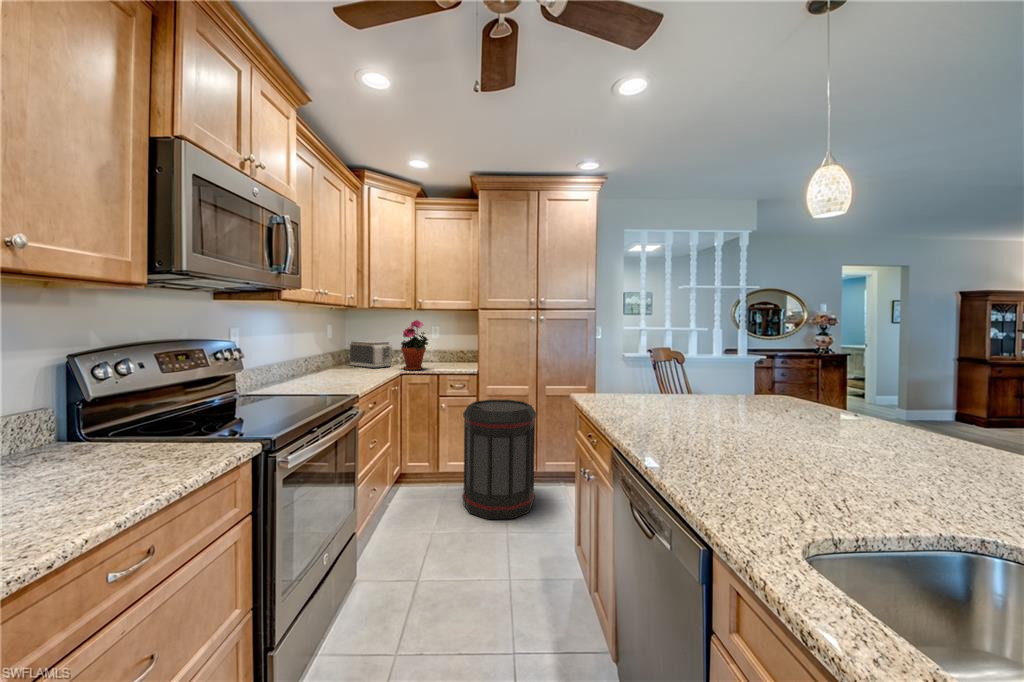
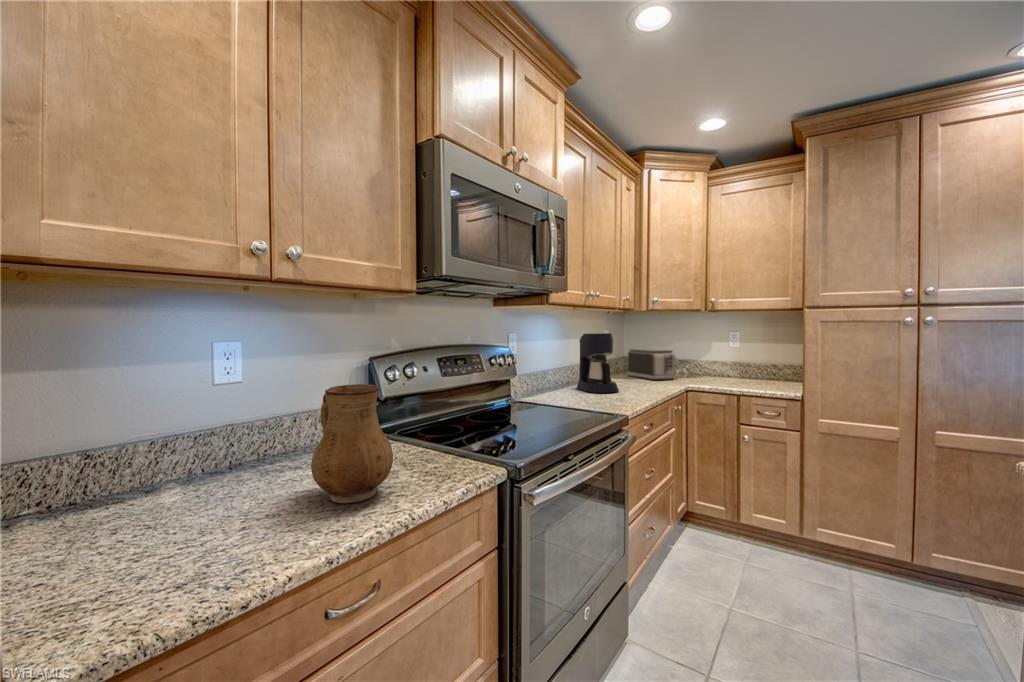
potted plant: present [401,320,428,370] -> none [687,323,724,386]
coffee maker: none [303,327,344,381] -> present [577,333,619,393]
ceramic pitcher: none [48,379,151,492] -> present [311,384,393,503]
trash can: present [462,400,536,519] -> none [775,435,916,629]

